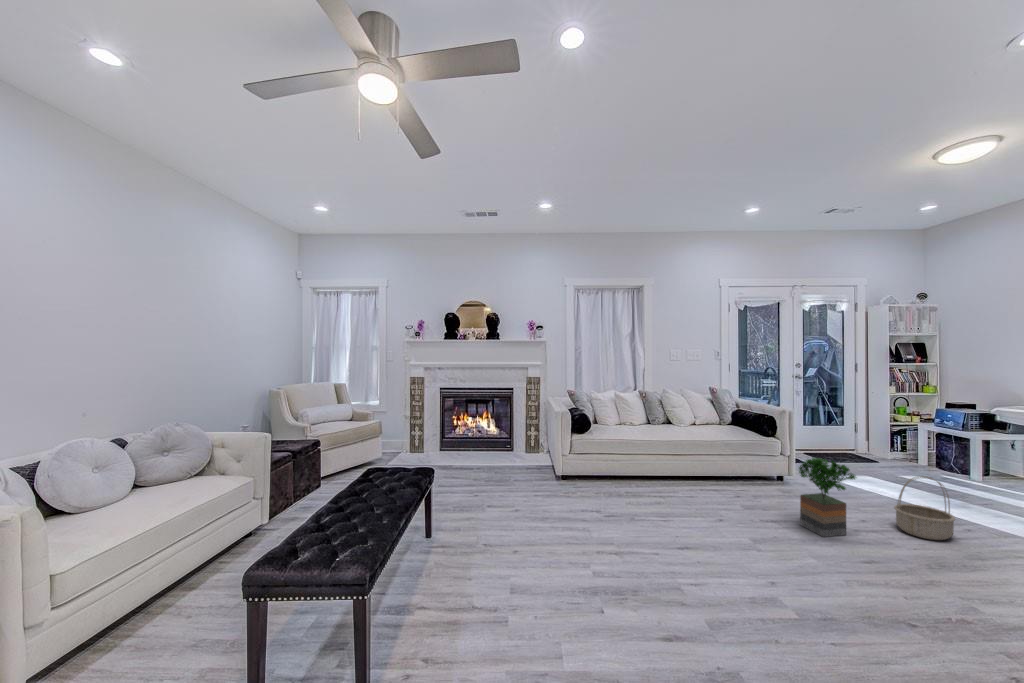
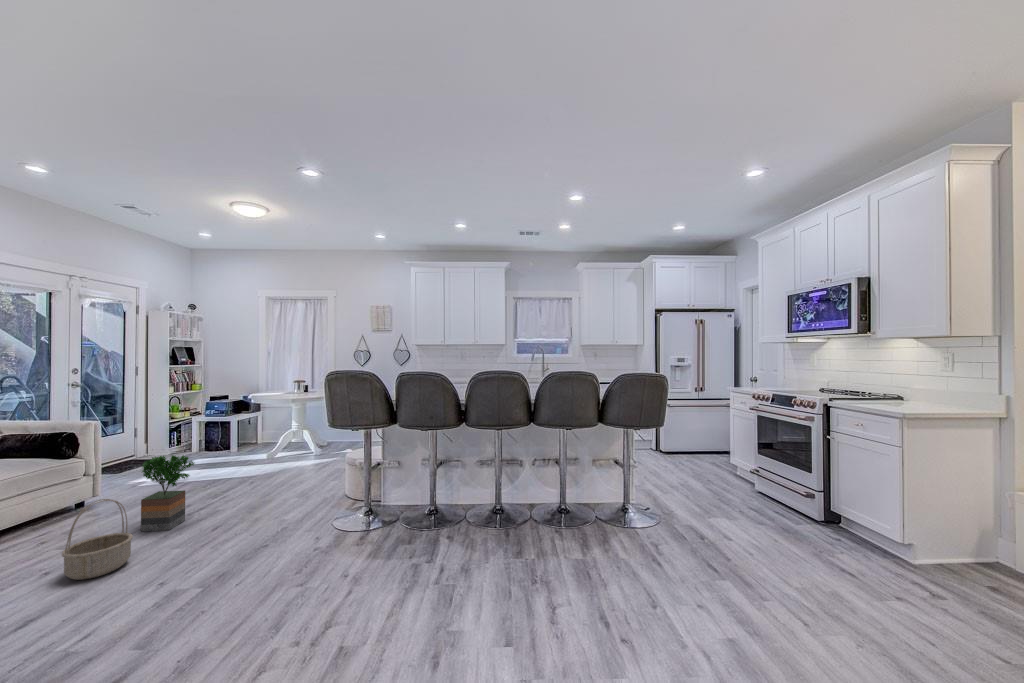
basket: present [894,476,955,540] -> present [62,499,133,580]

